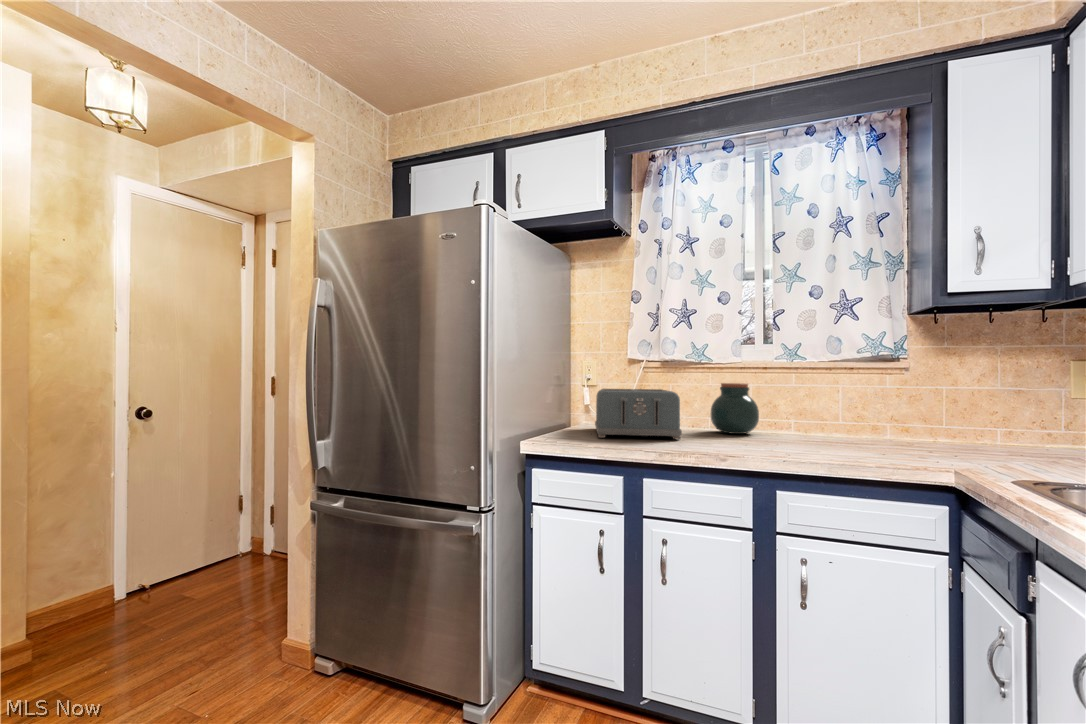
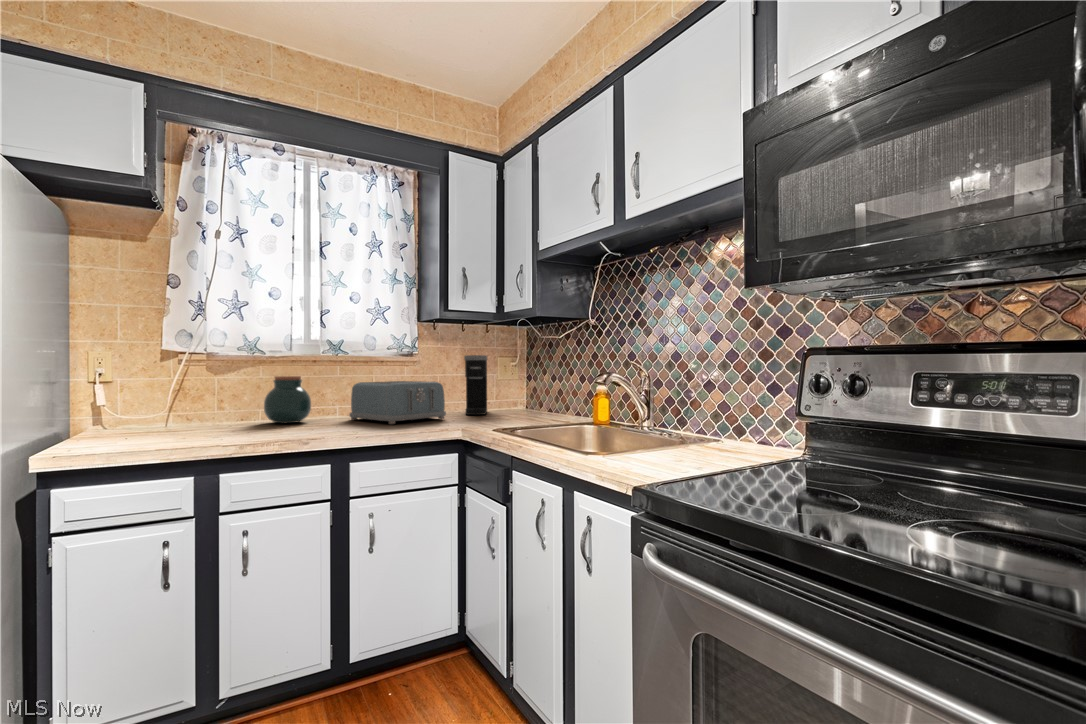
coffee maker: none [991,359,1047,454] -> present [464,355,487,415]
toaster: present [595,389,682,439] -> present [349,381,446,424]

